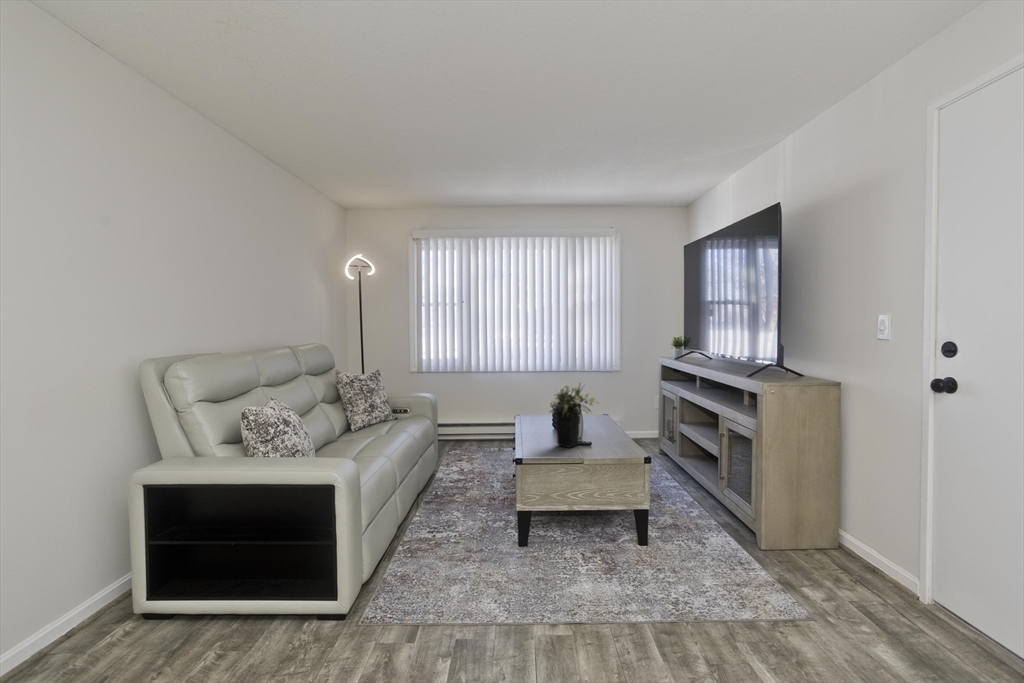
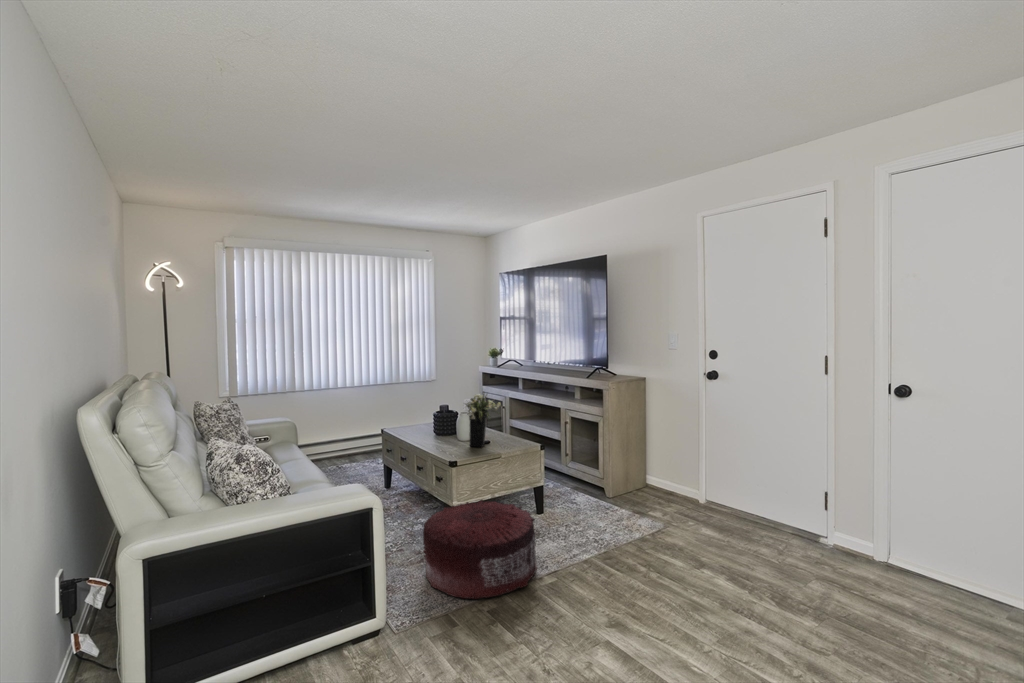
pouf: none [431,506,572,628] -> present [423,500,537,599]

